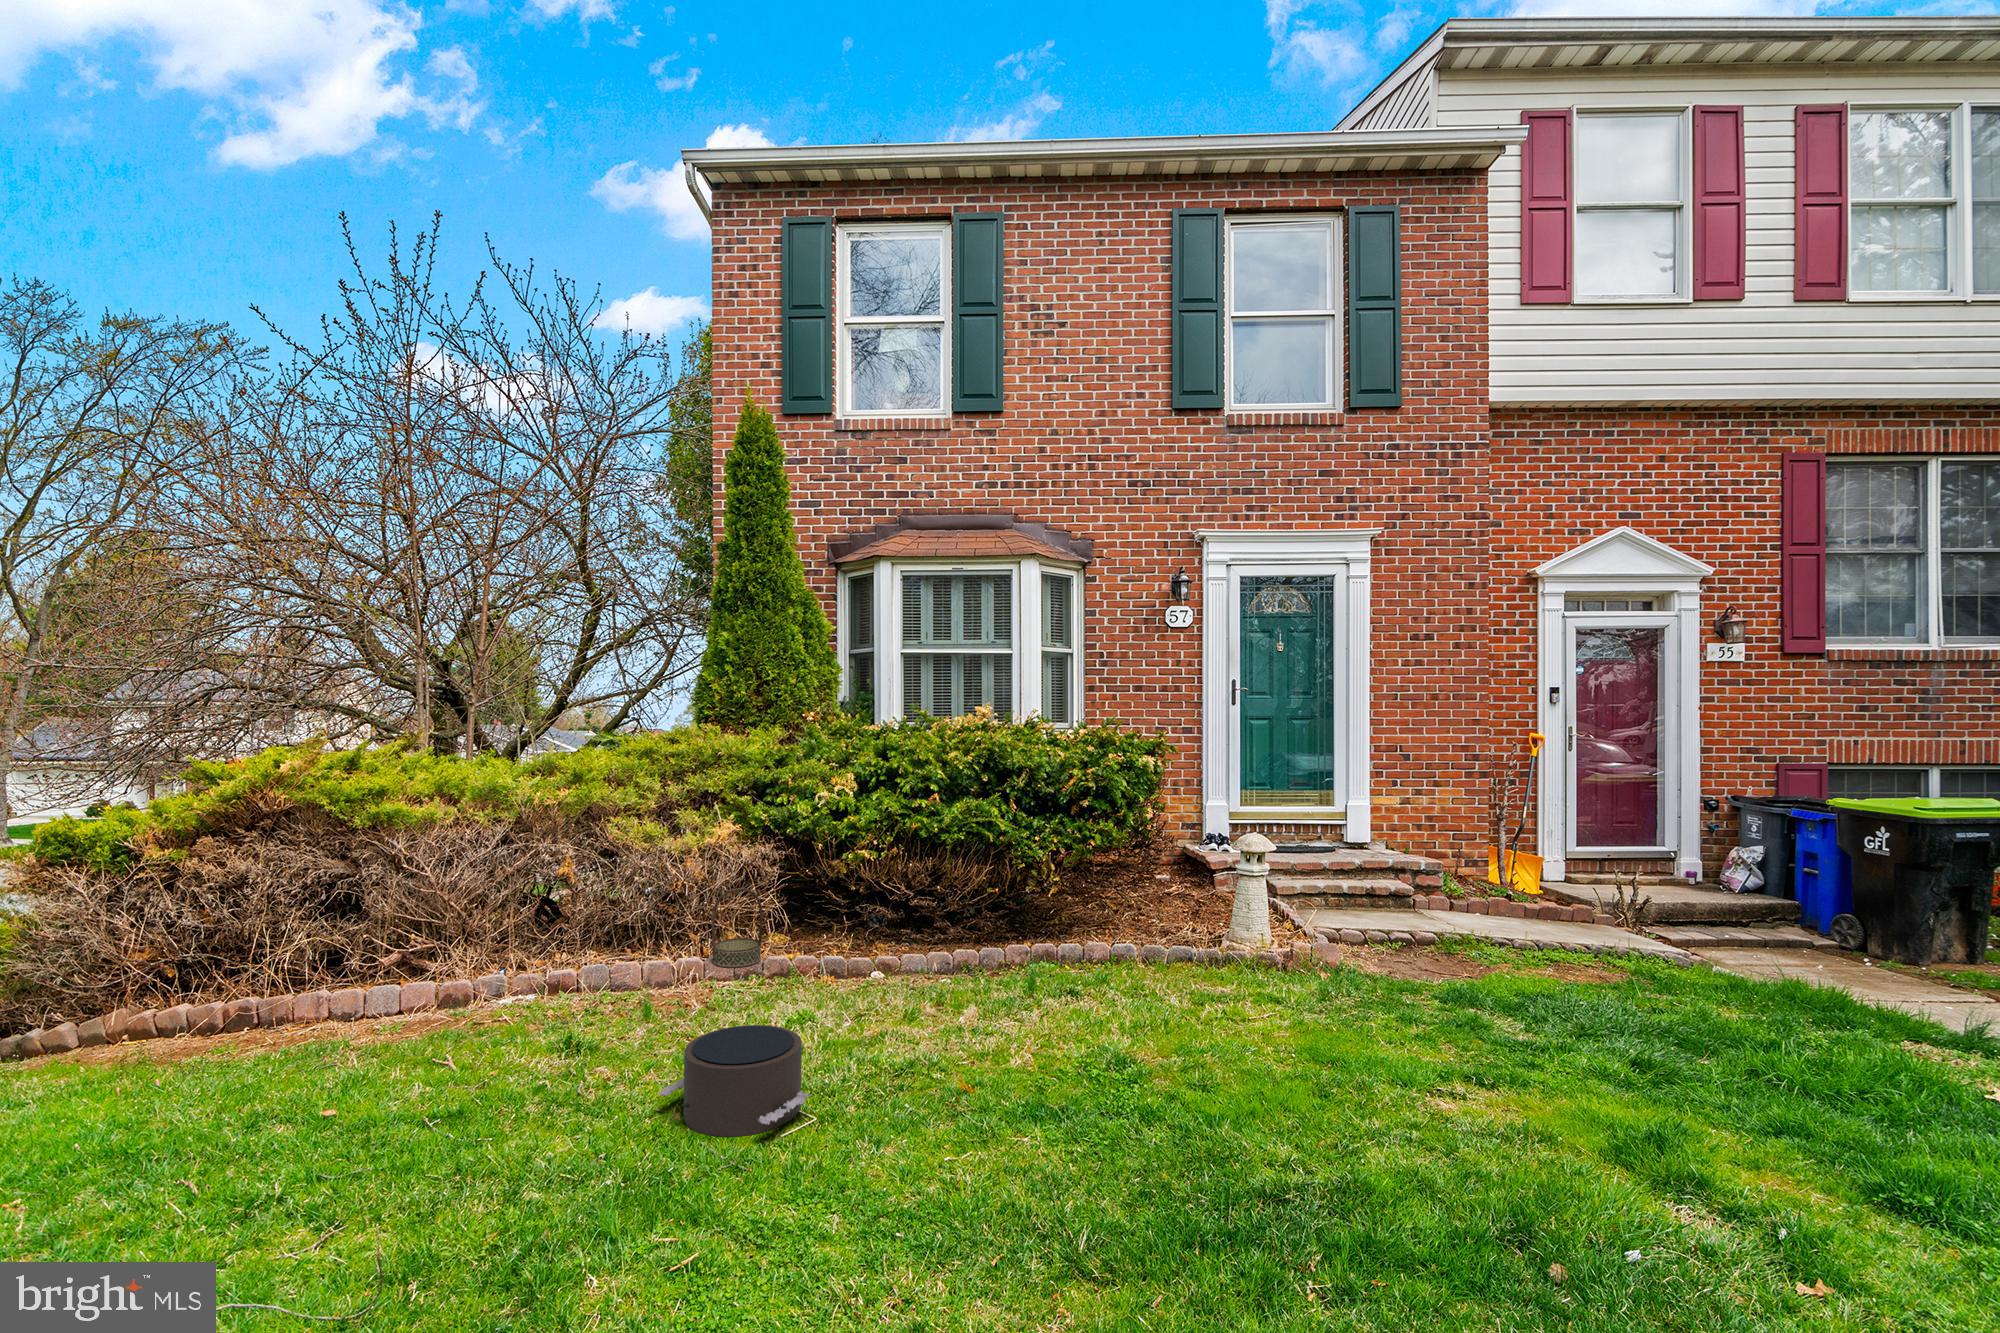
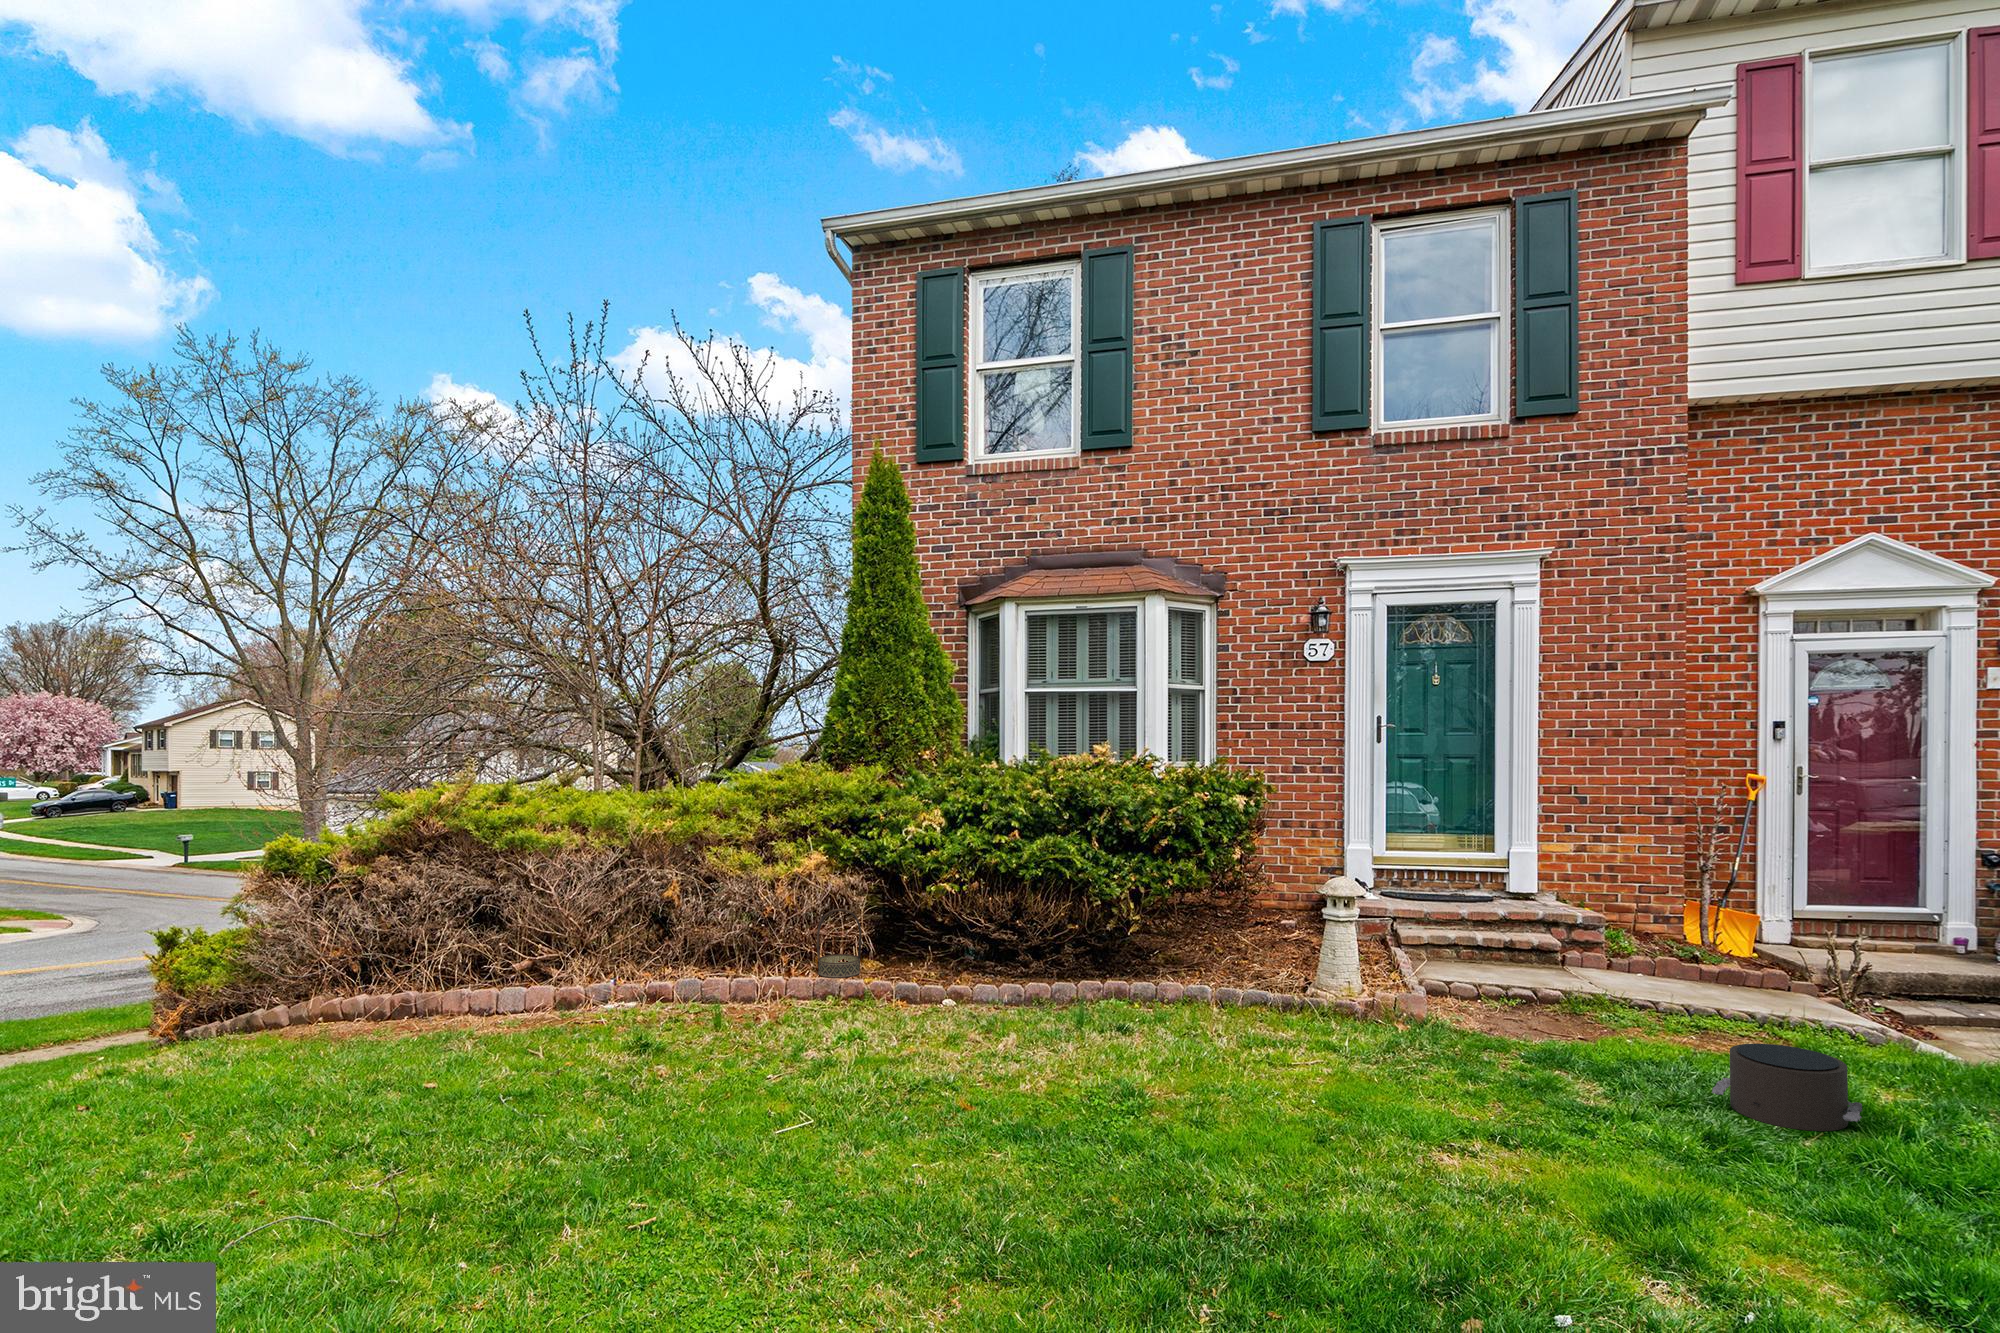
pouf: present [658,1025,811,1137] -> present [1712,1044,1862,1131]

